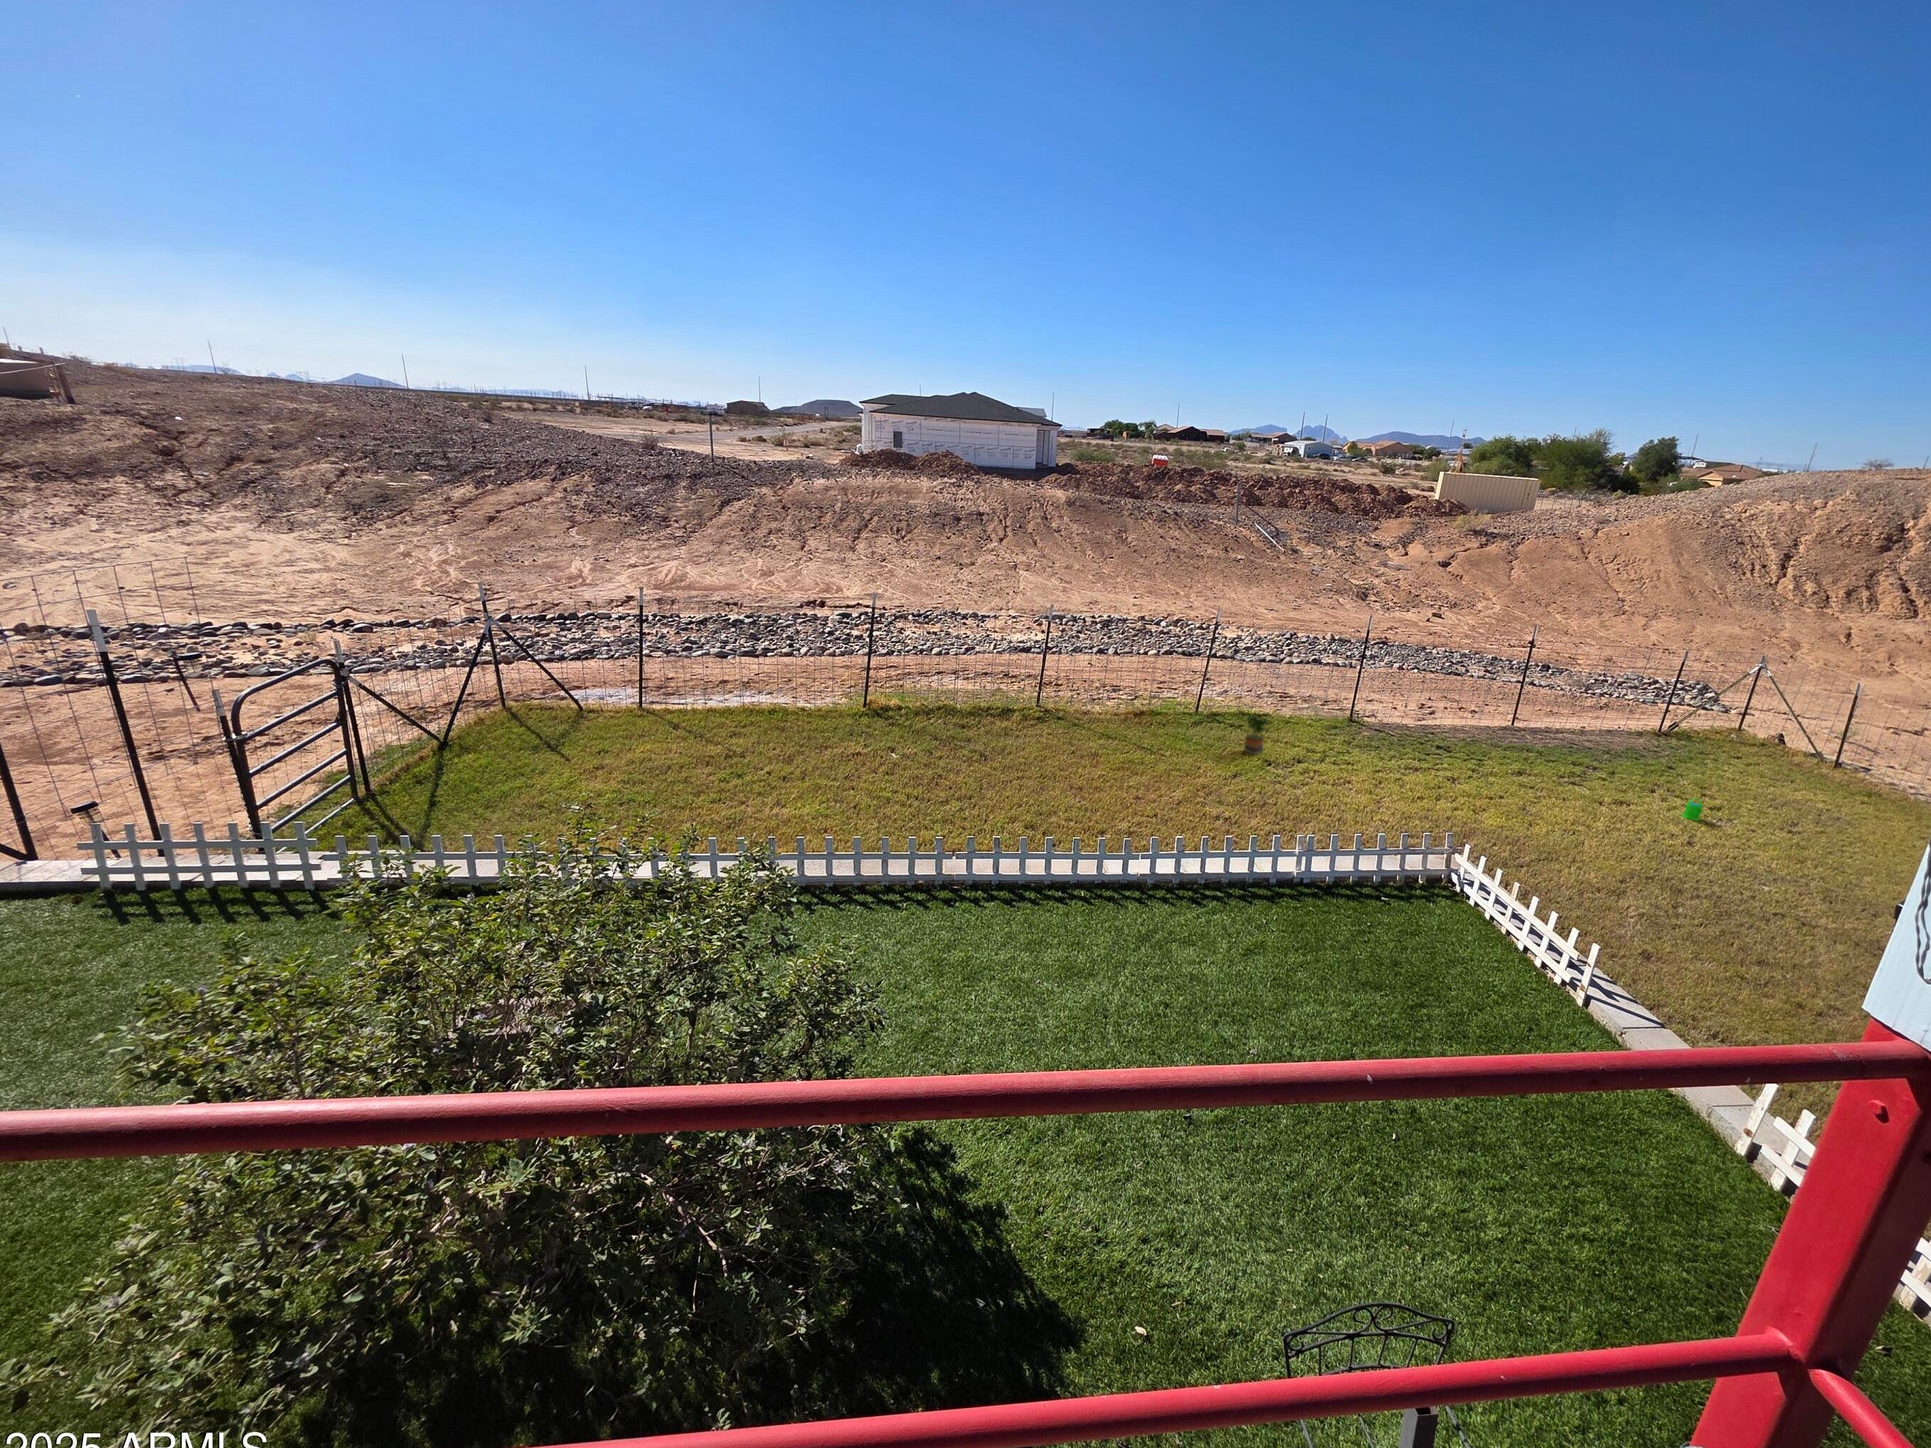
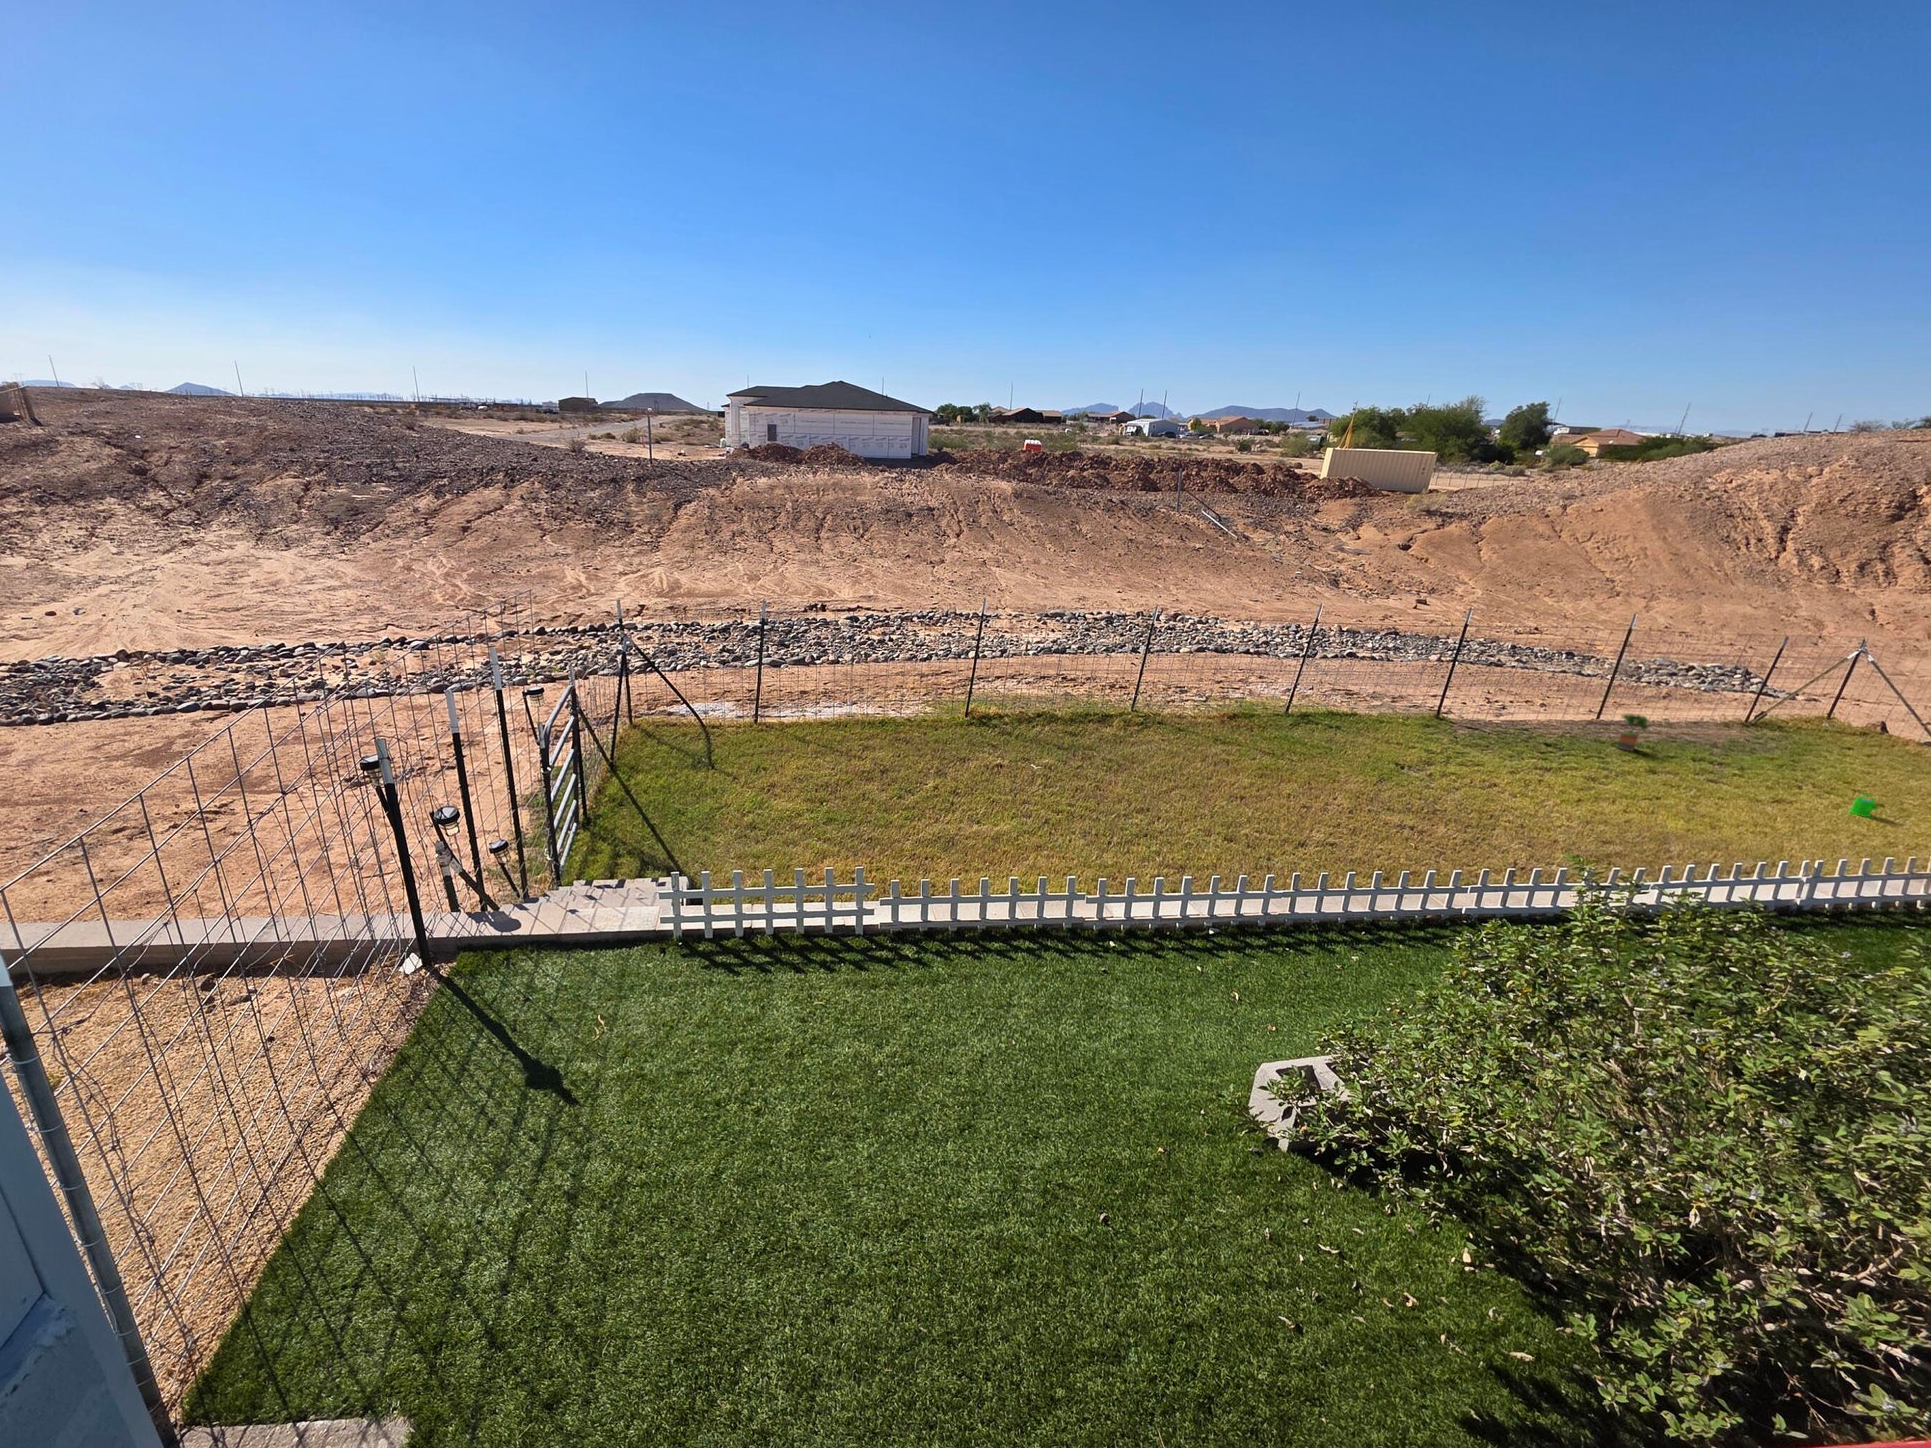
potted tree: present [1244,716,1270,755] -> present [1617,714,1649,751]

